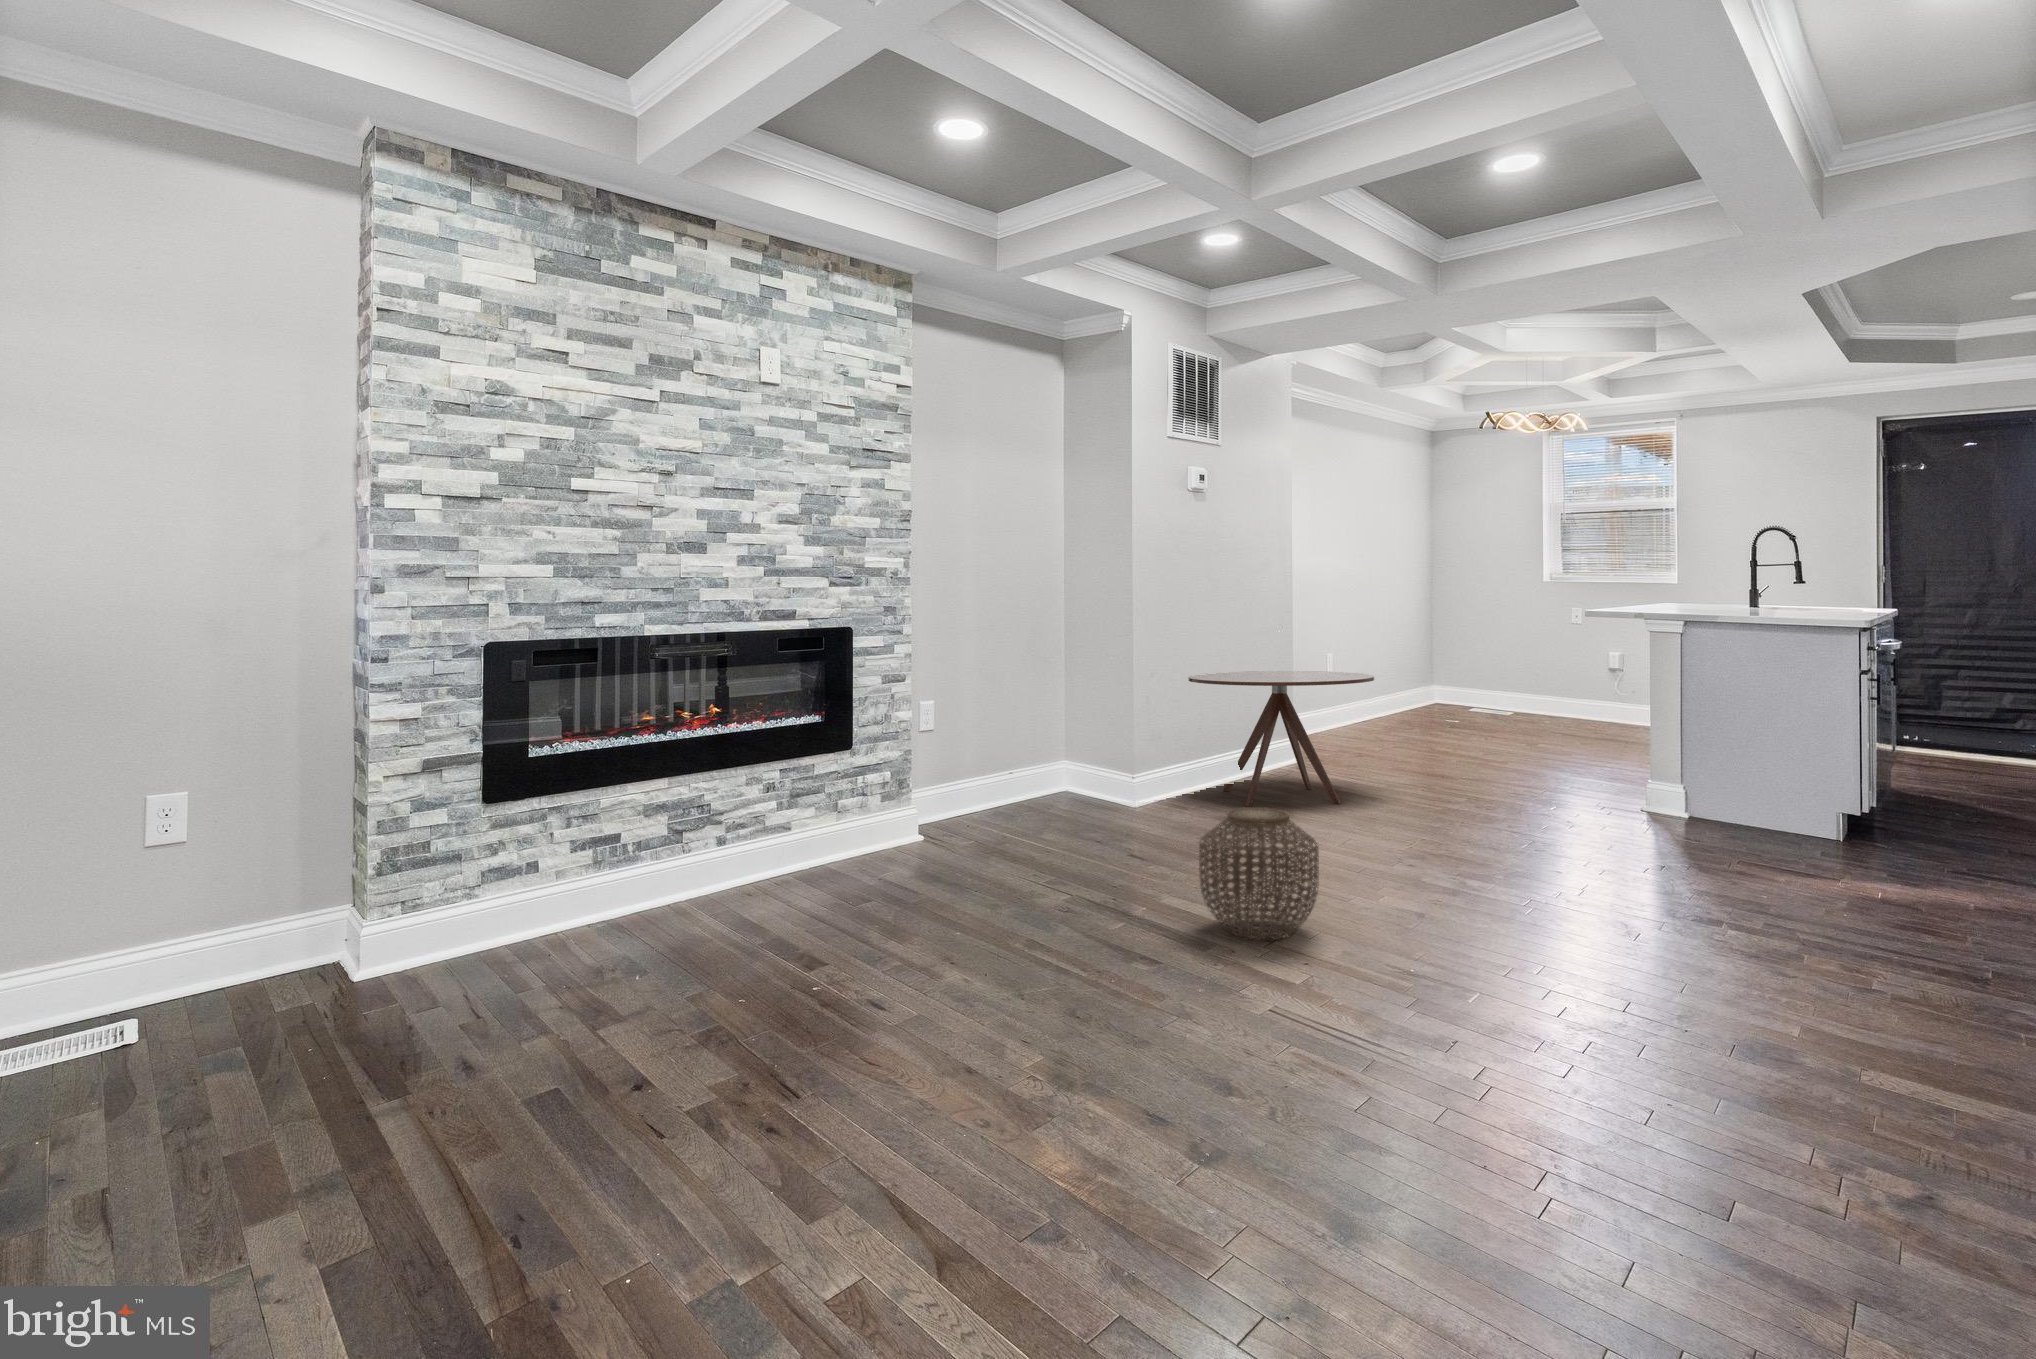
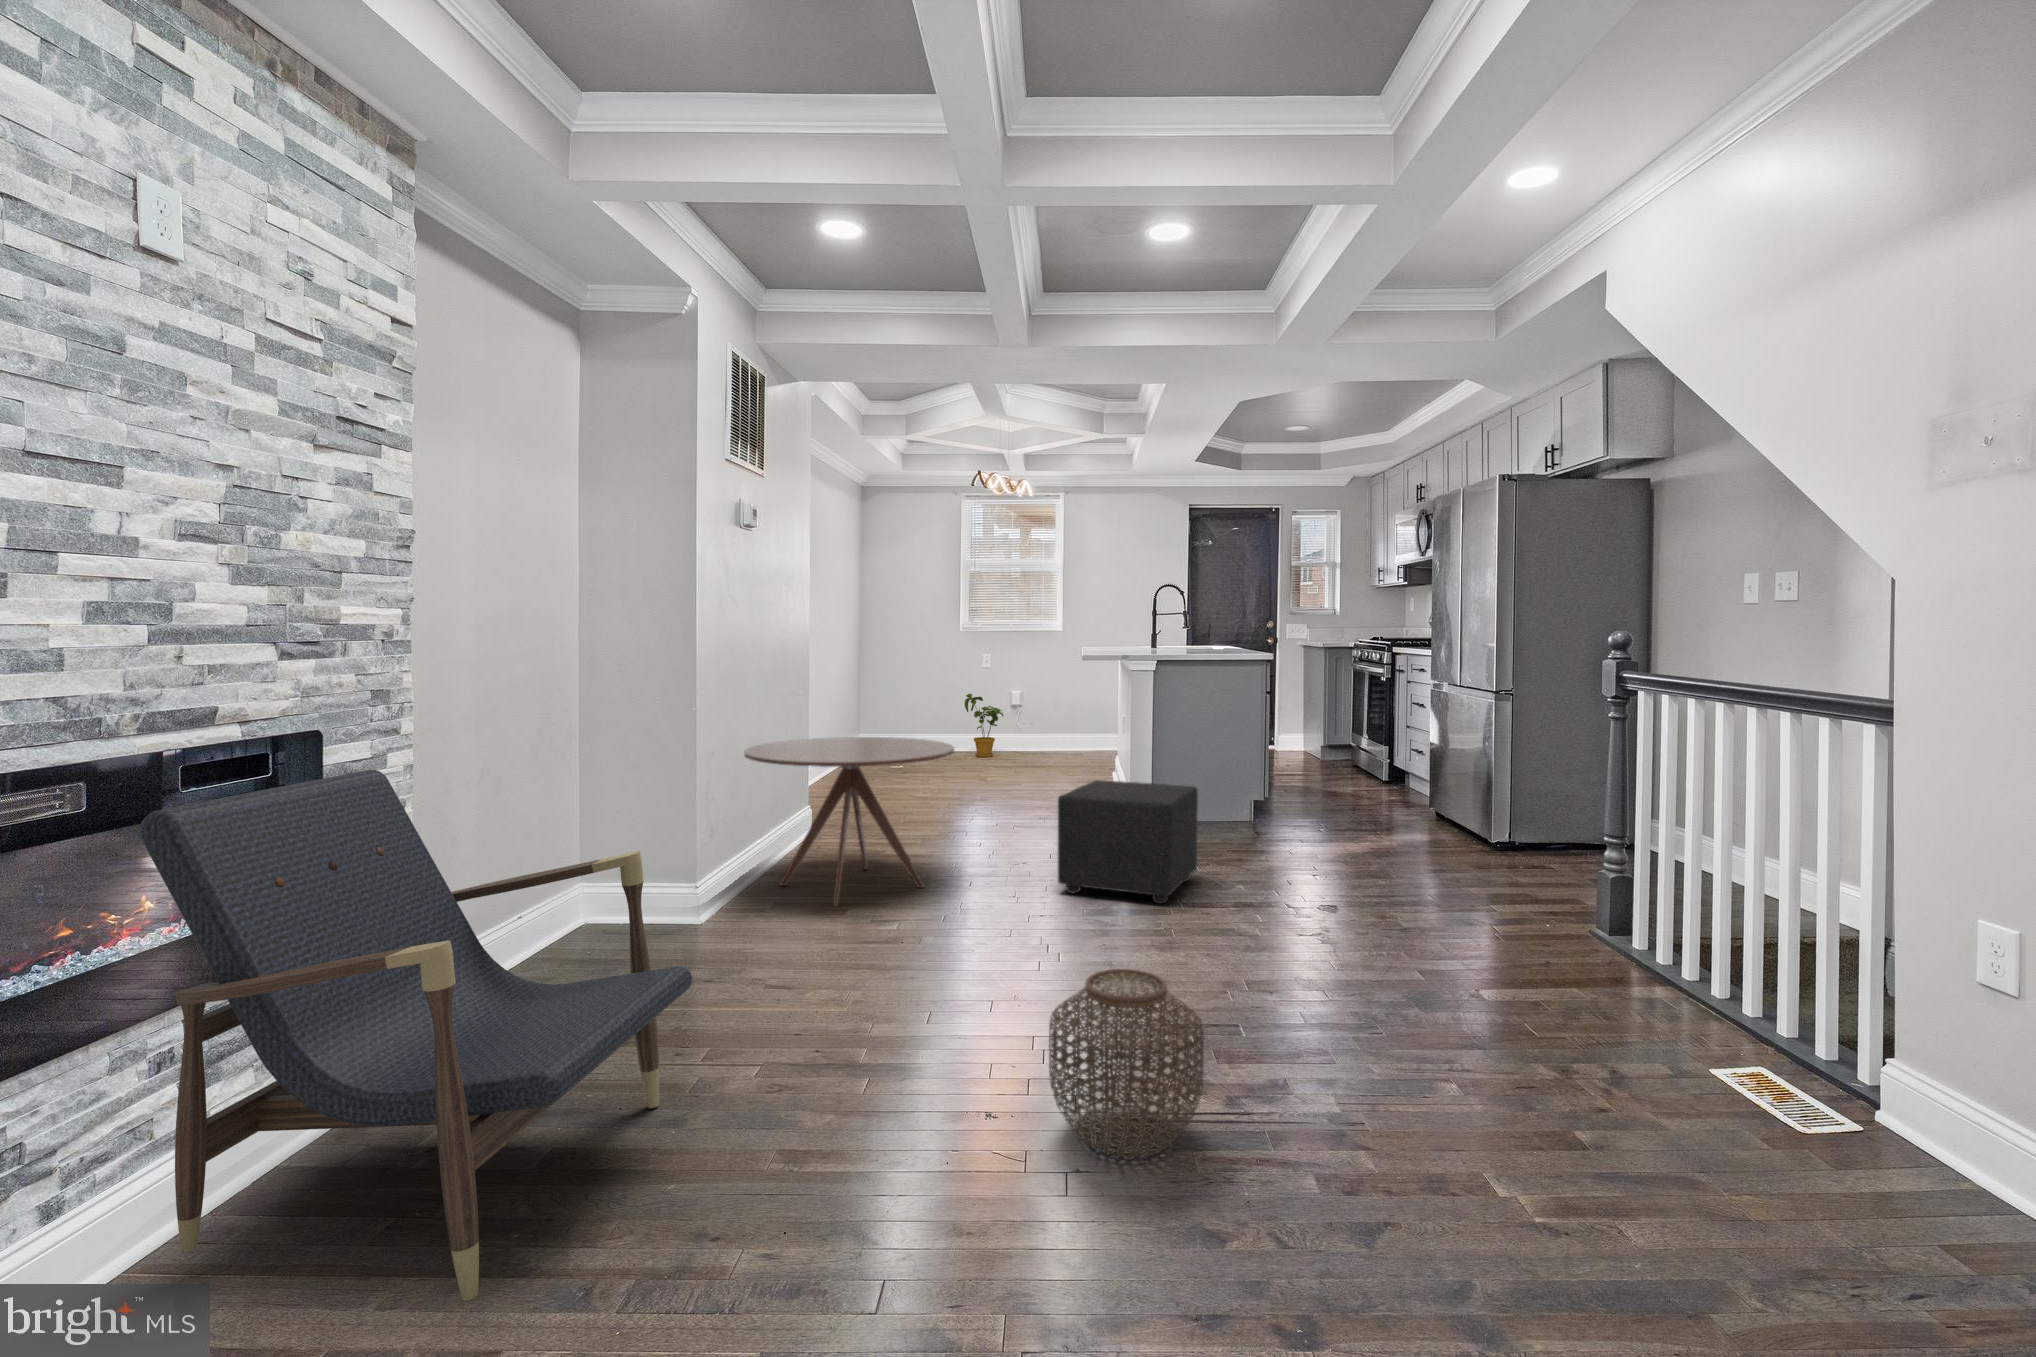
lounge chair: none [757,651,1014,908] -> present [140,770,692,1301]
house plant: none [1556,652,1605,724] -> present [965,694,1003,757]
ottoman: none [1457,718,1634,837] -> present [1058,780,1198,904]

